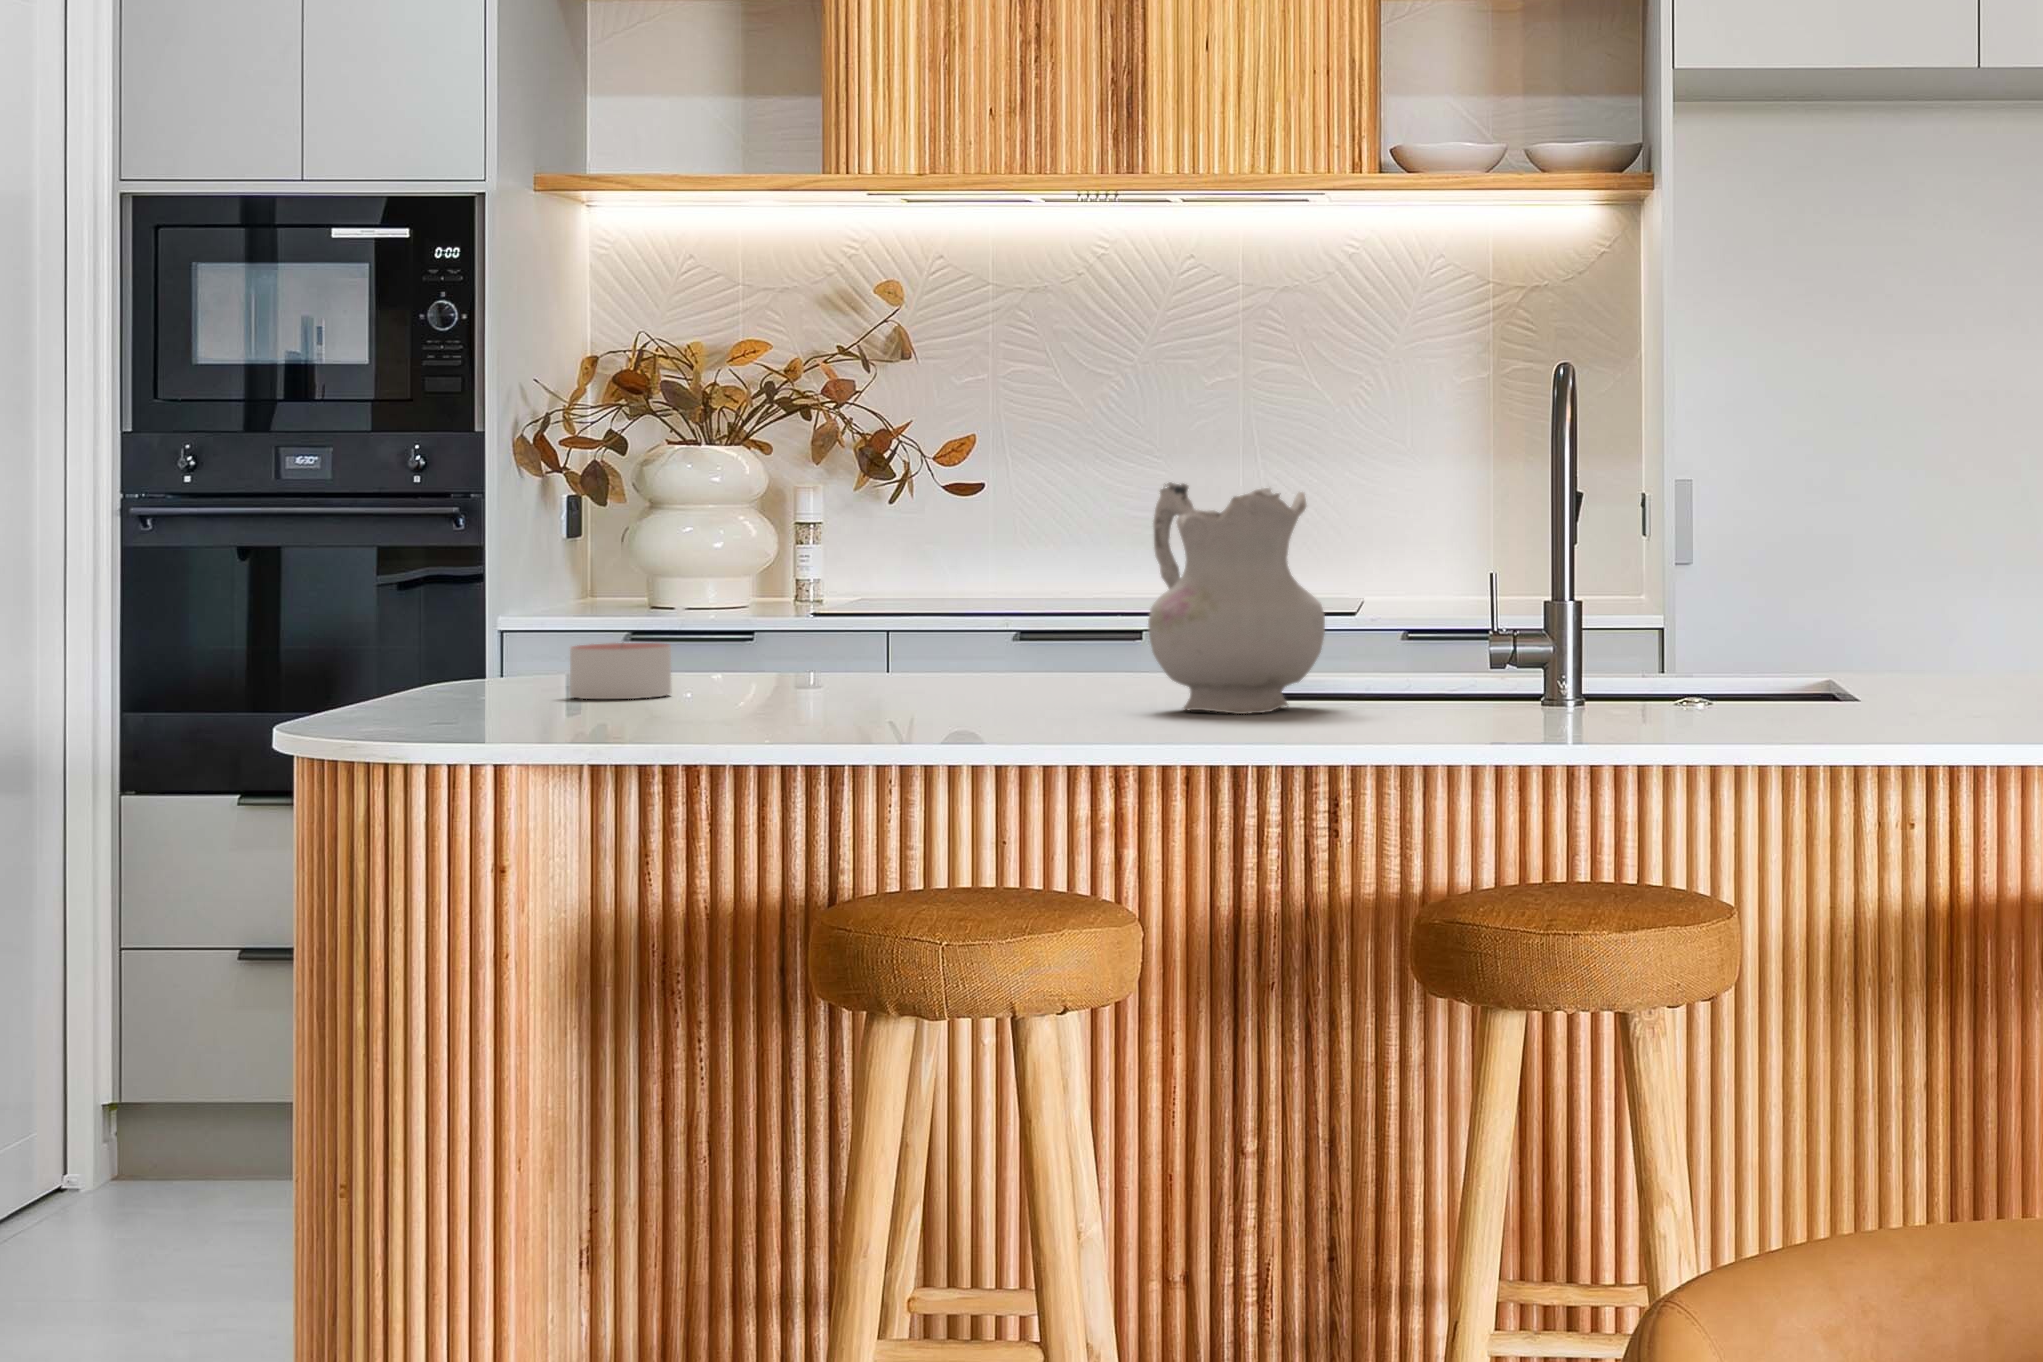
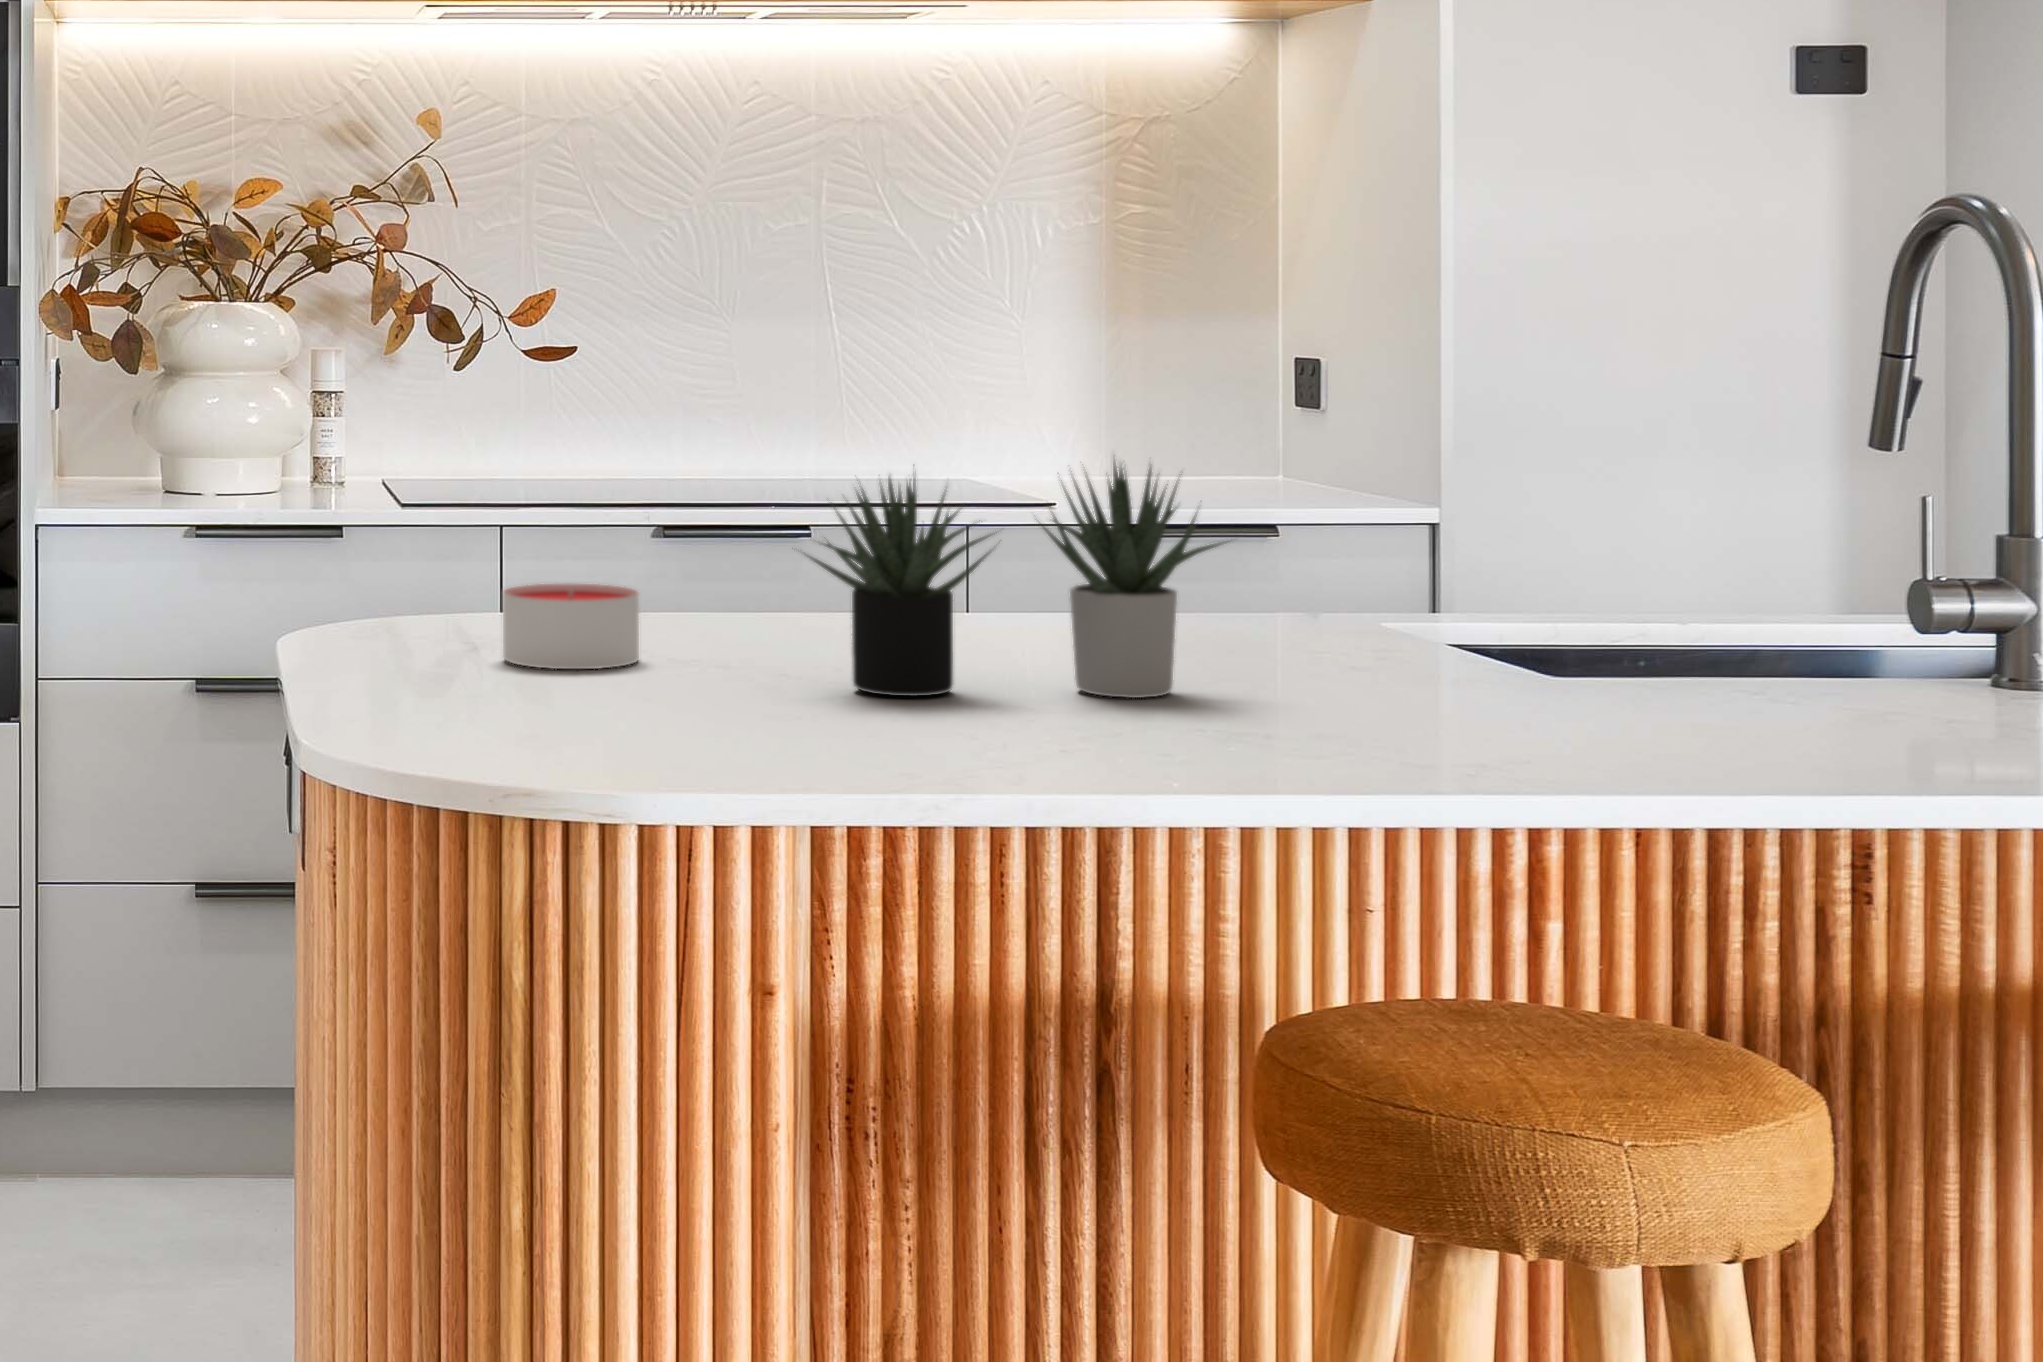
ceramic pitcher: present [1148,483,1325,714] -> none [1483,378,1806,721]
succulent plant: none [704,534,998,707] -> present [808,462,1223,698]

